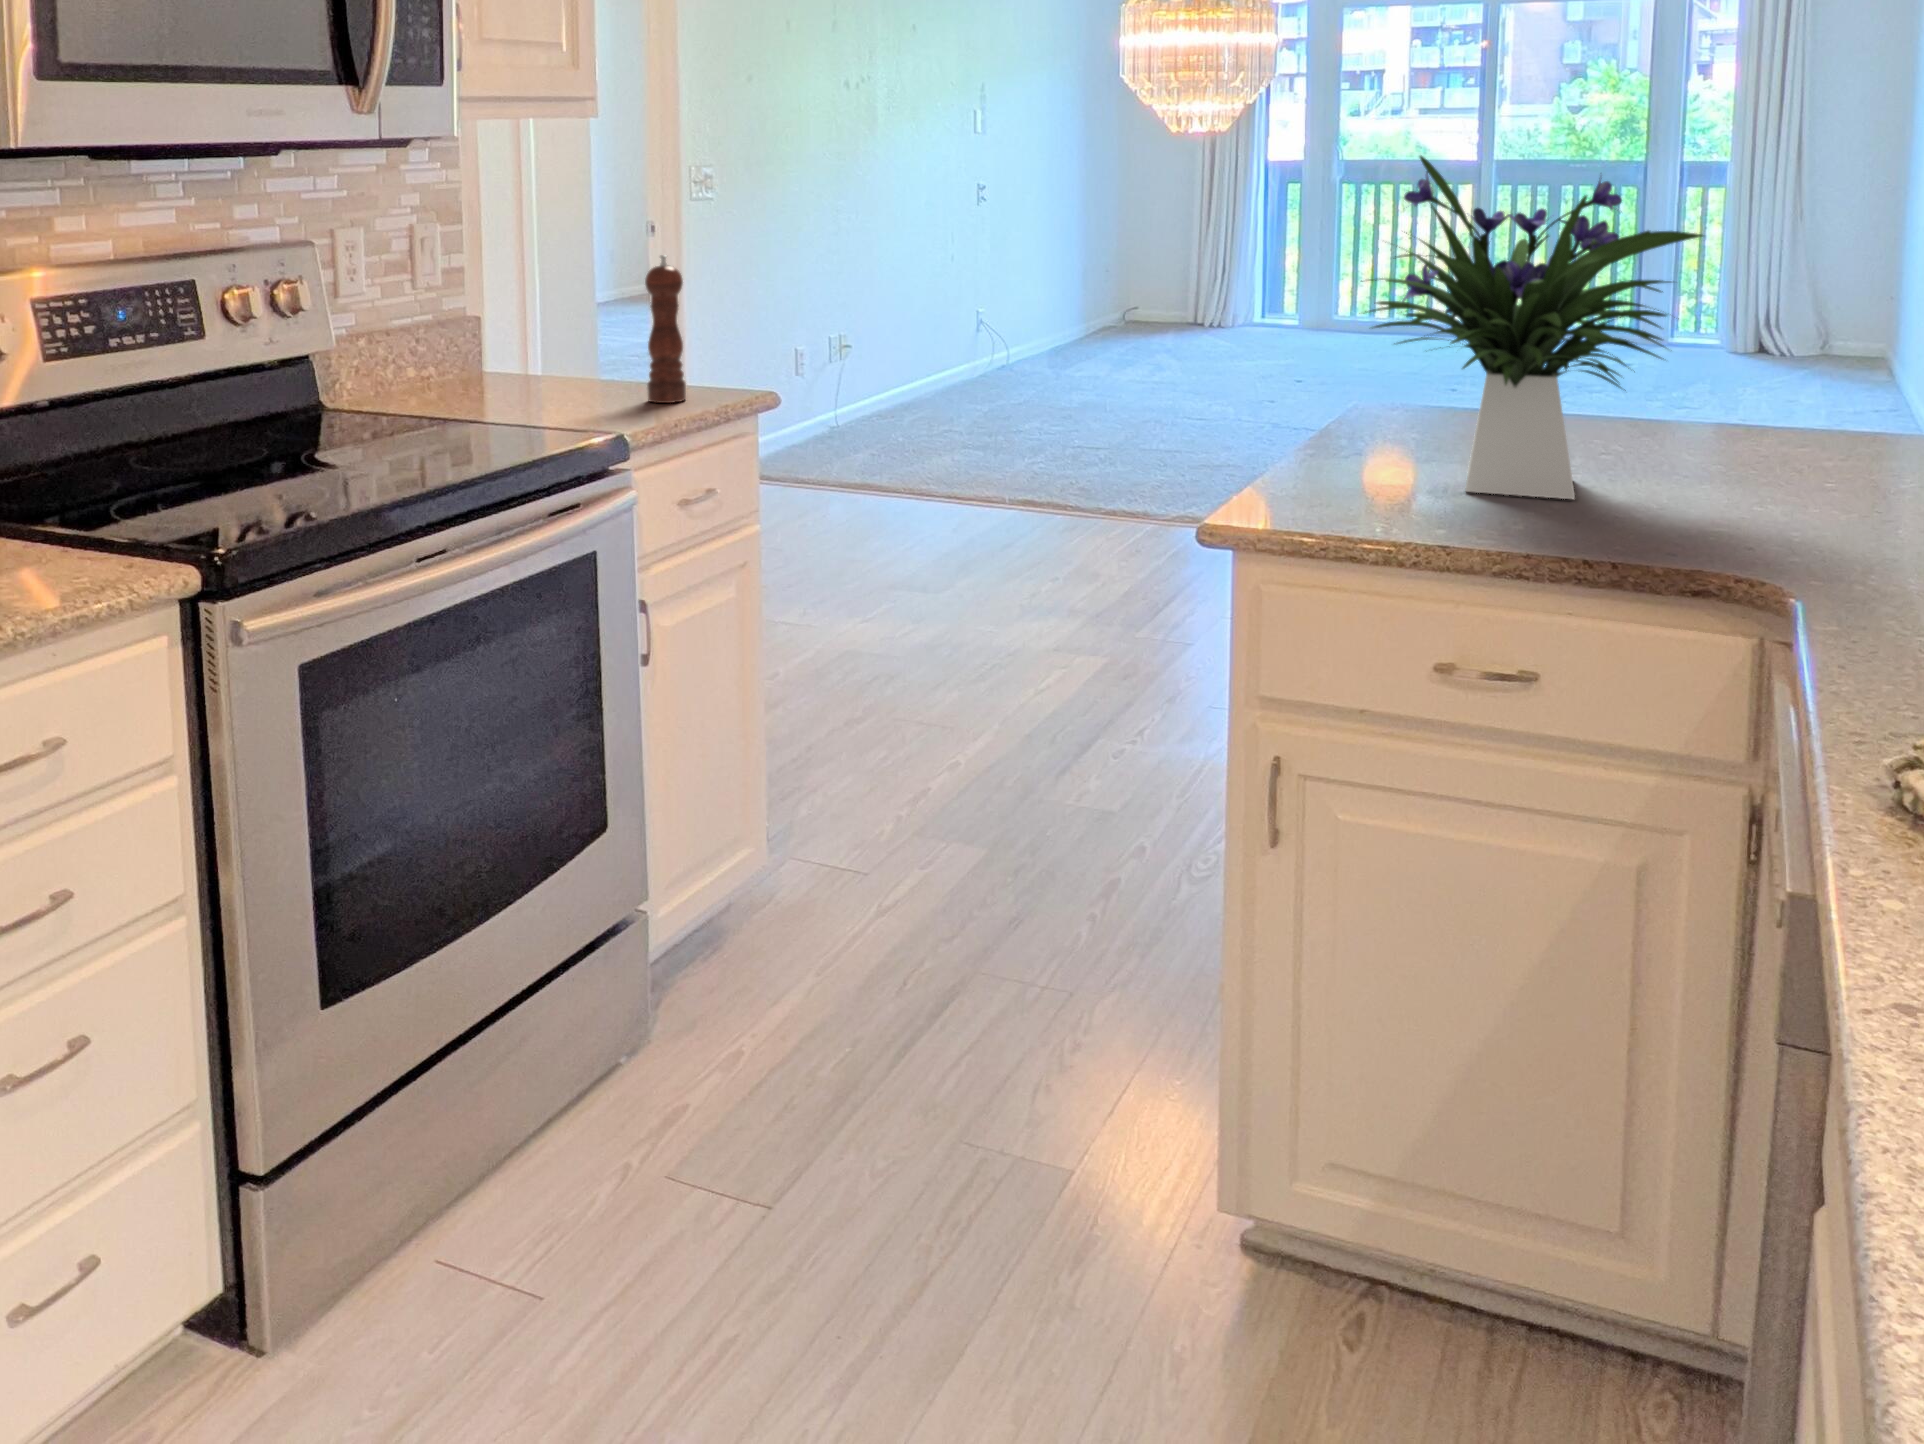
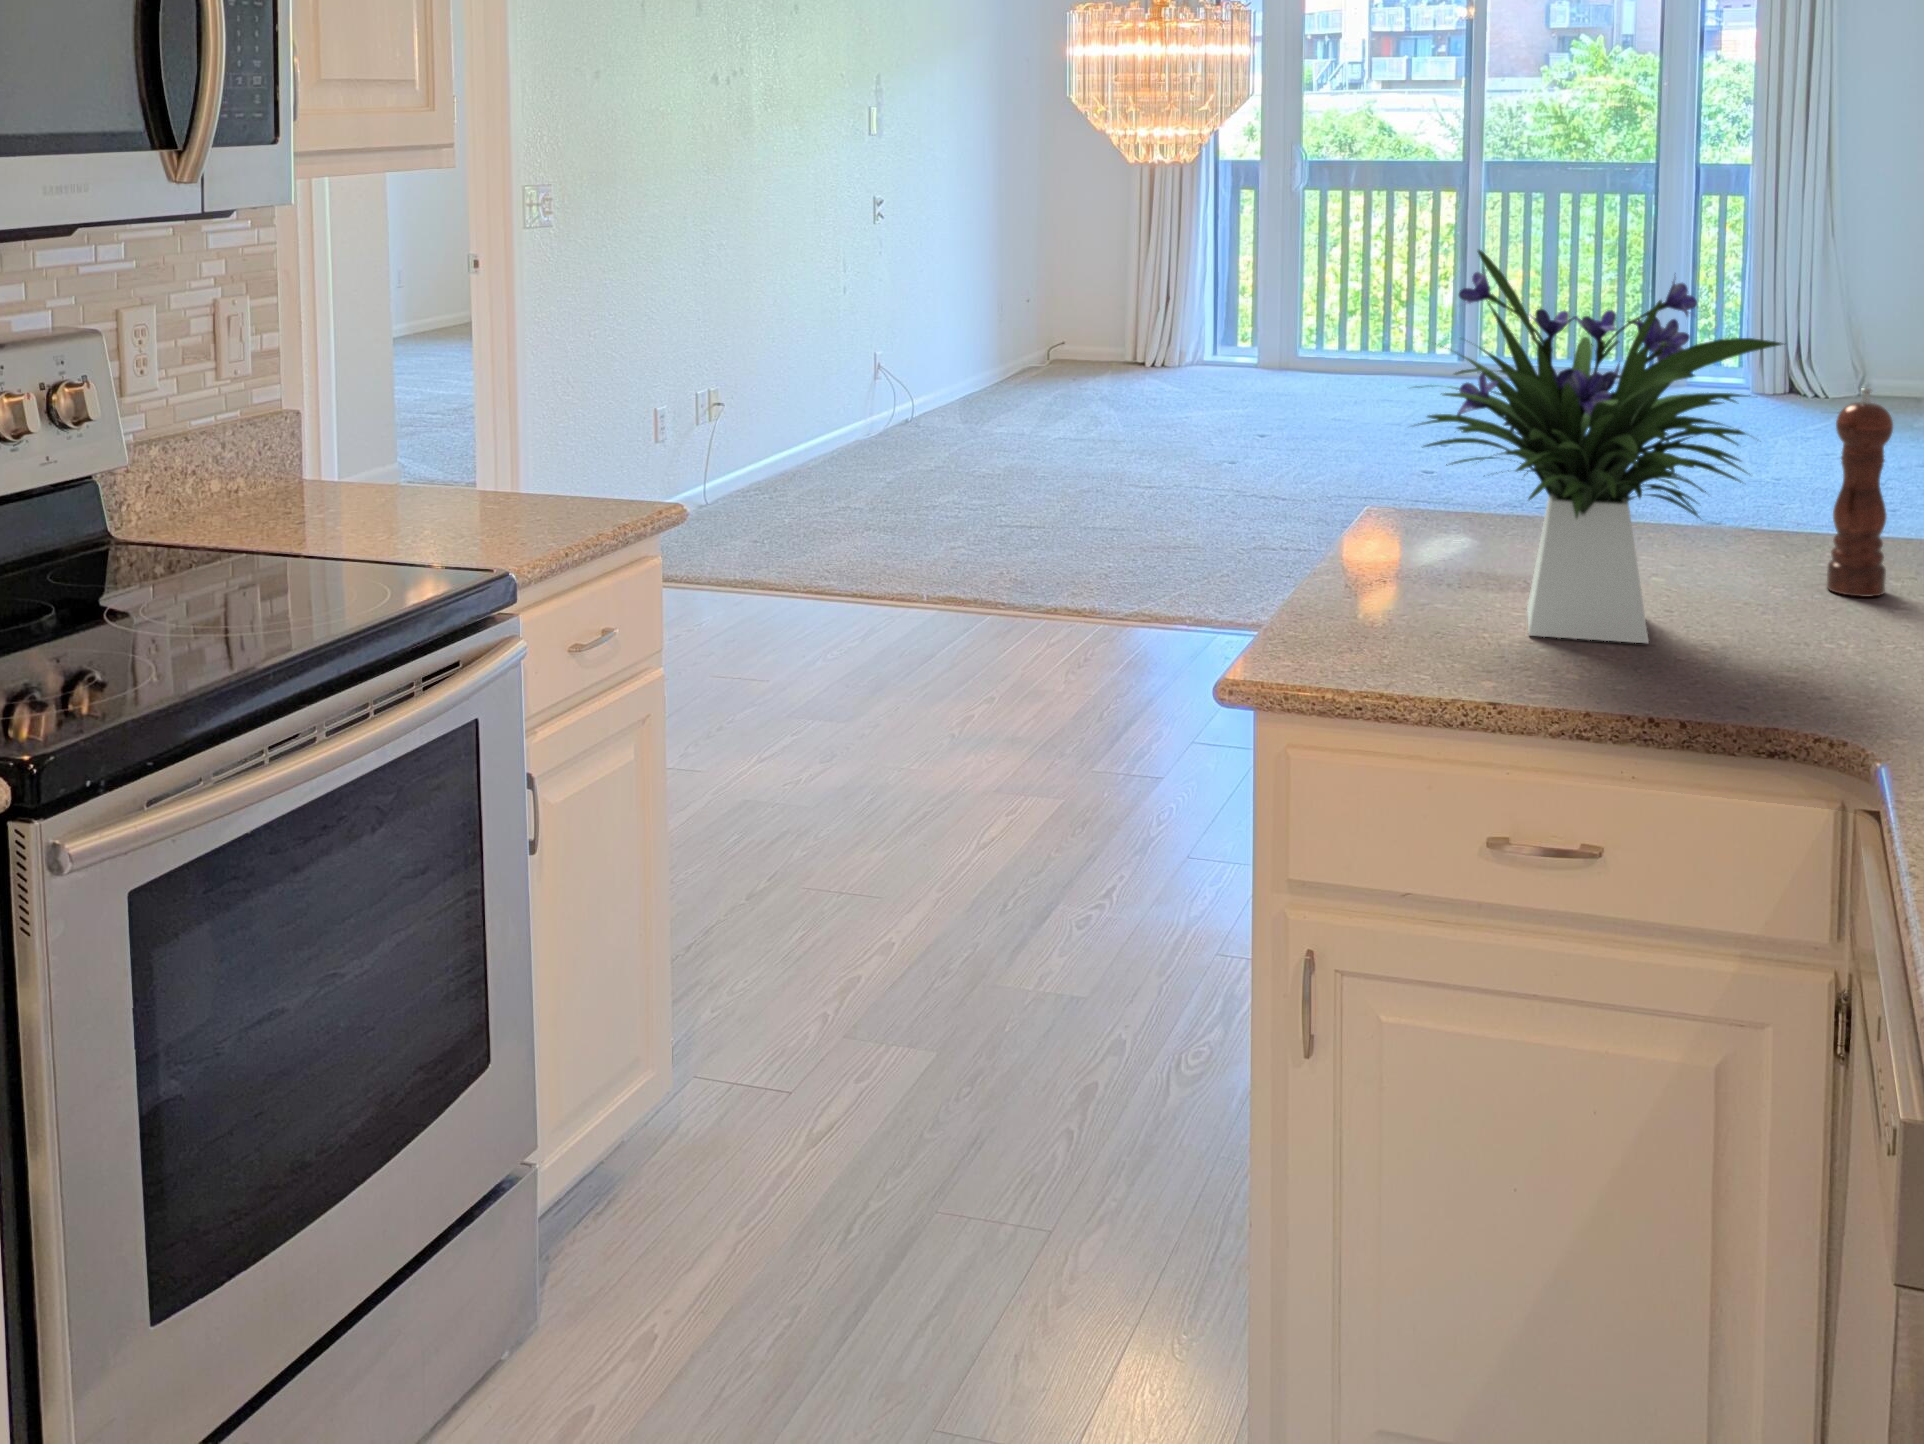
pepper mill: present [645,255,686,403] -> present [1827,388,1893,597]

